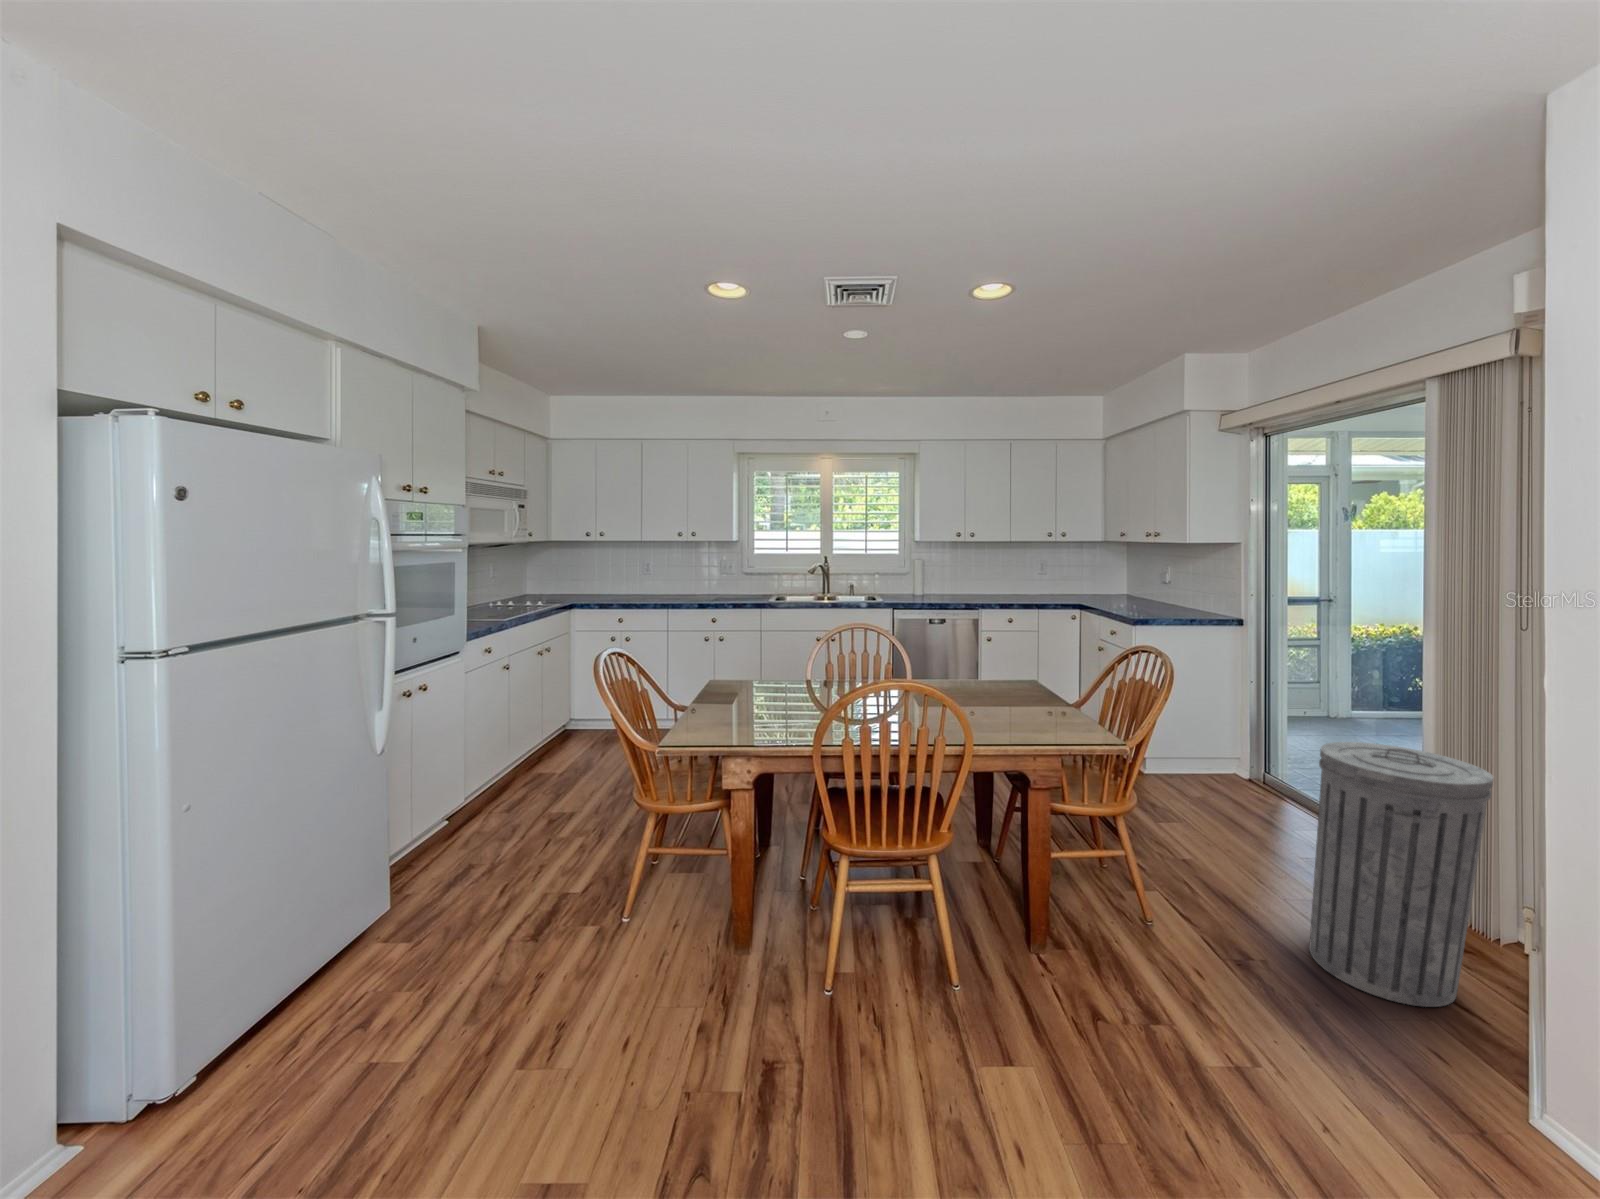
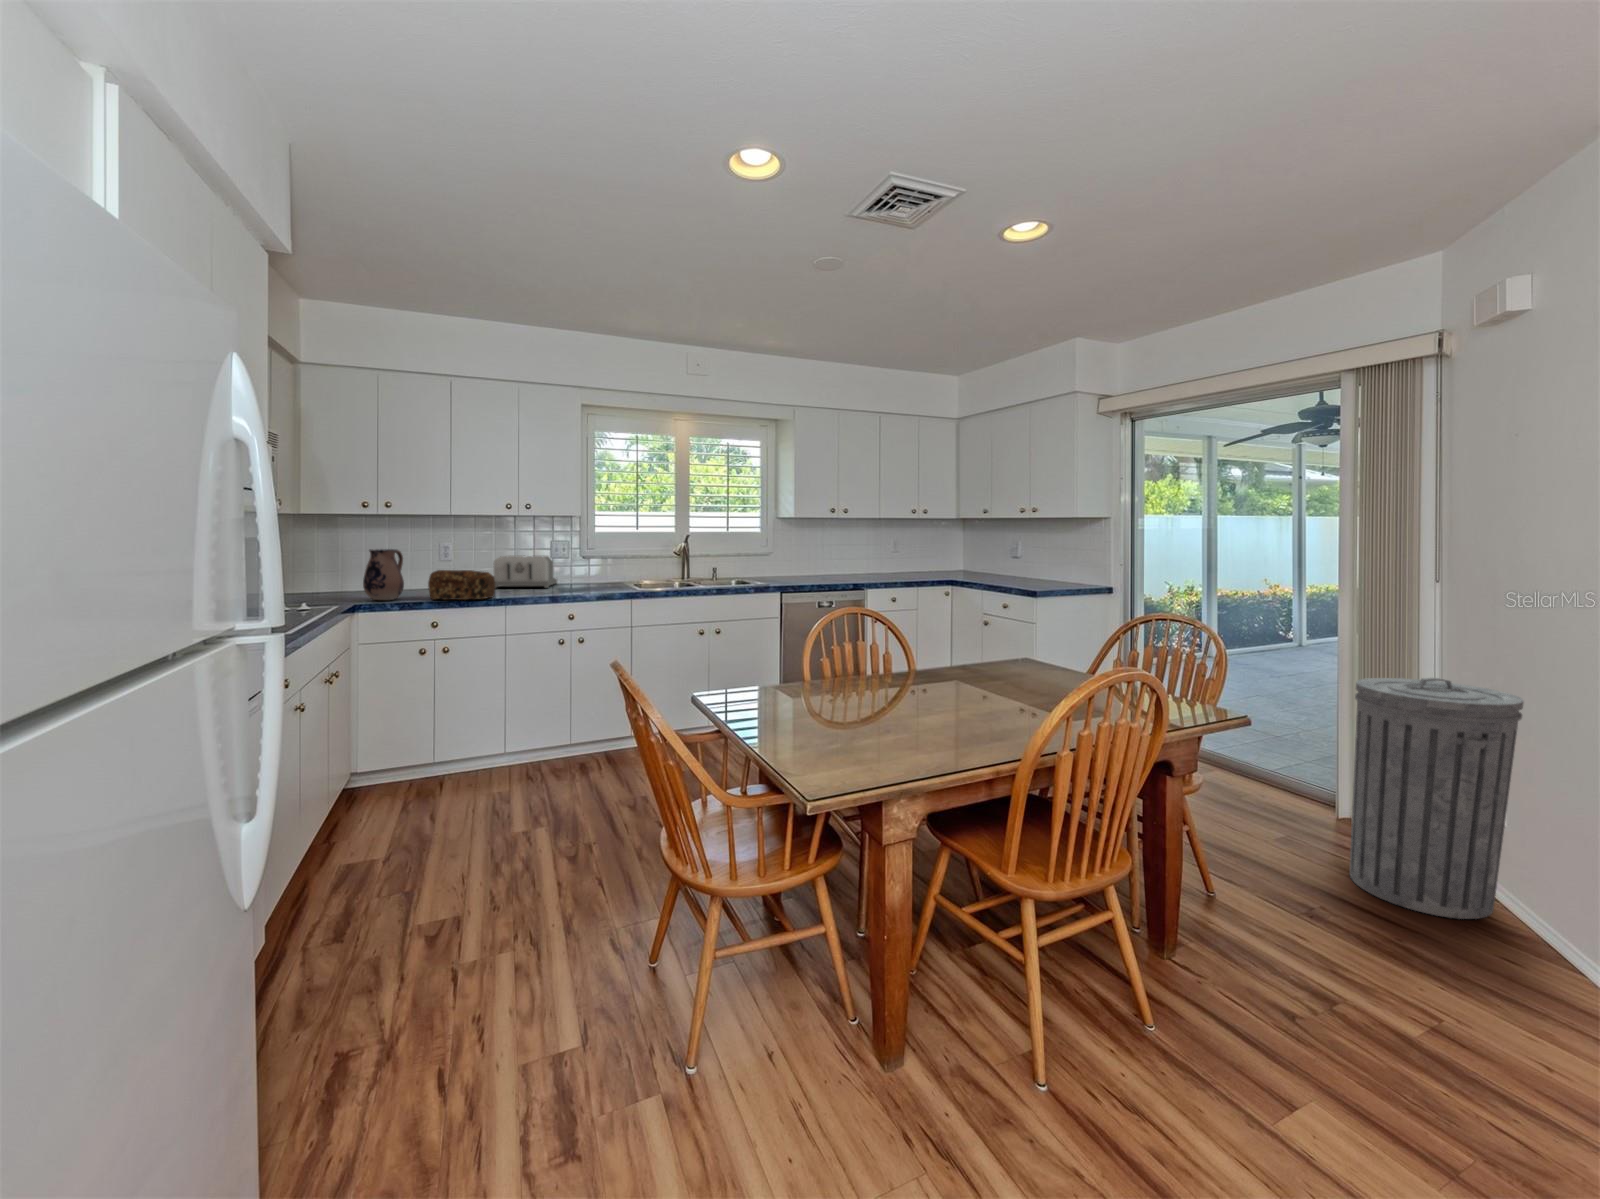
ceramic pitcher: none [579,562,607,599] -> present [363,549,404,600]
toaster: none [673,568,725,595] -> present [493,555,557,588]
bread loaf: none [617,579,663,602] -> present [428,570,495,600]

